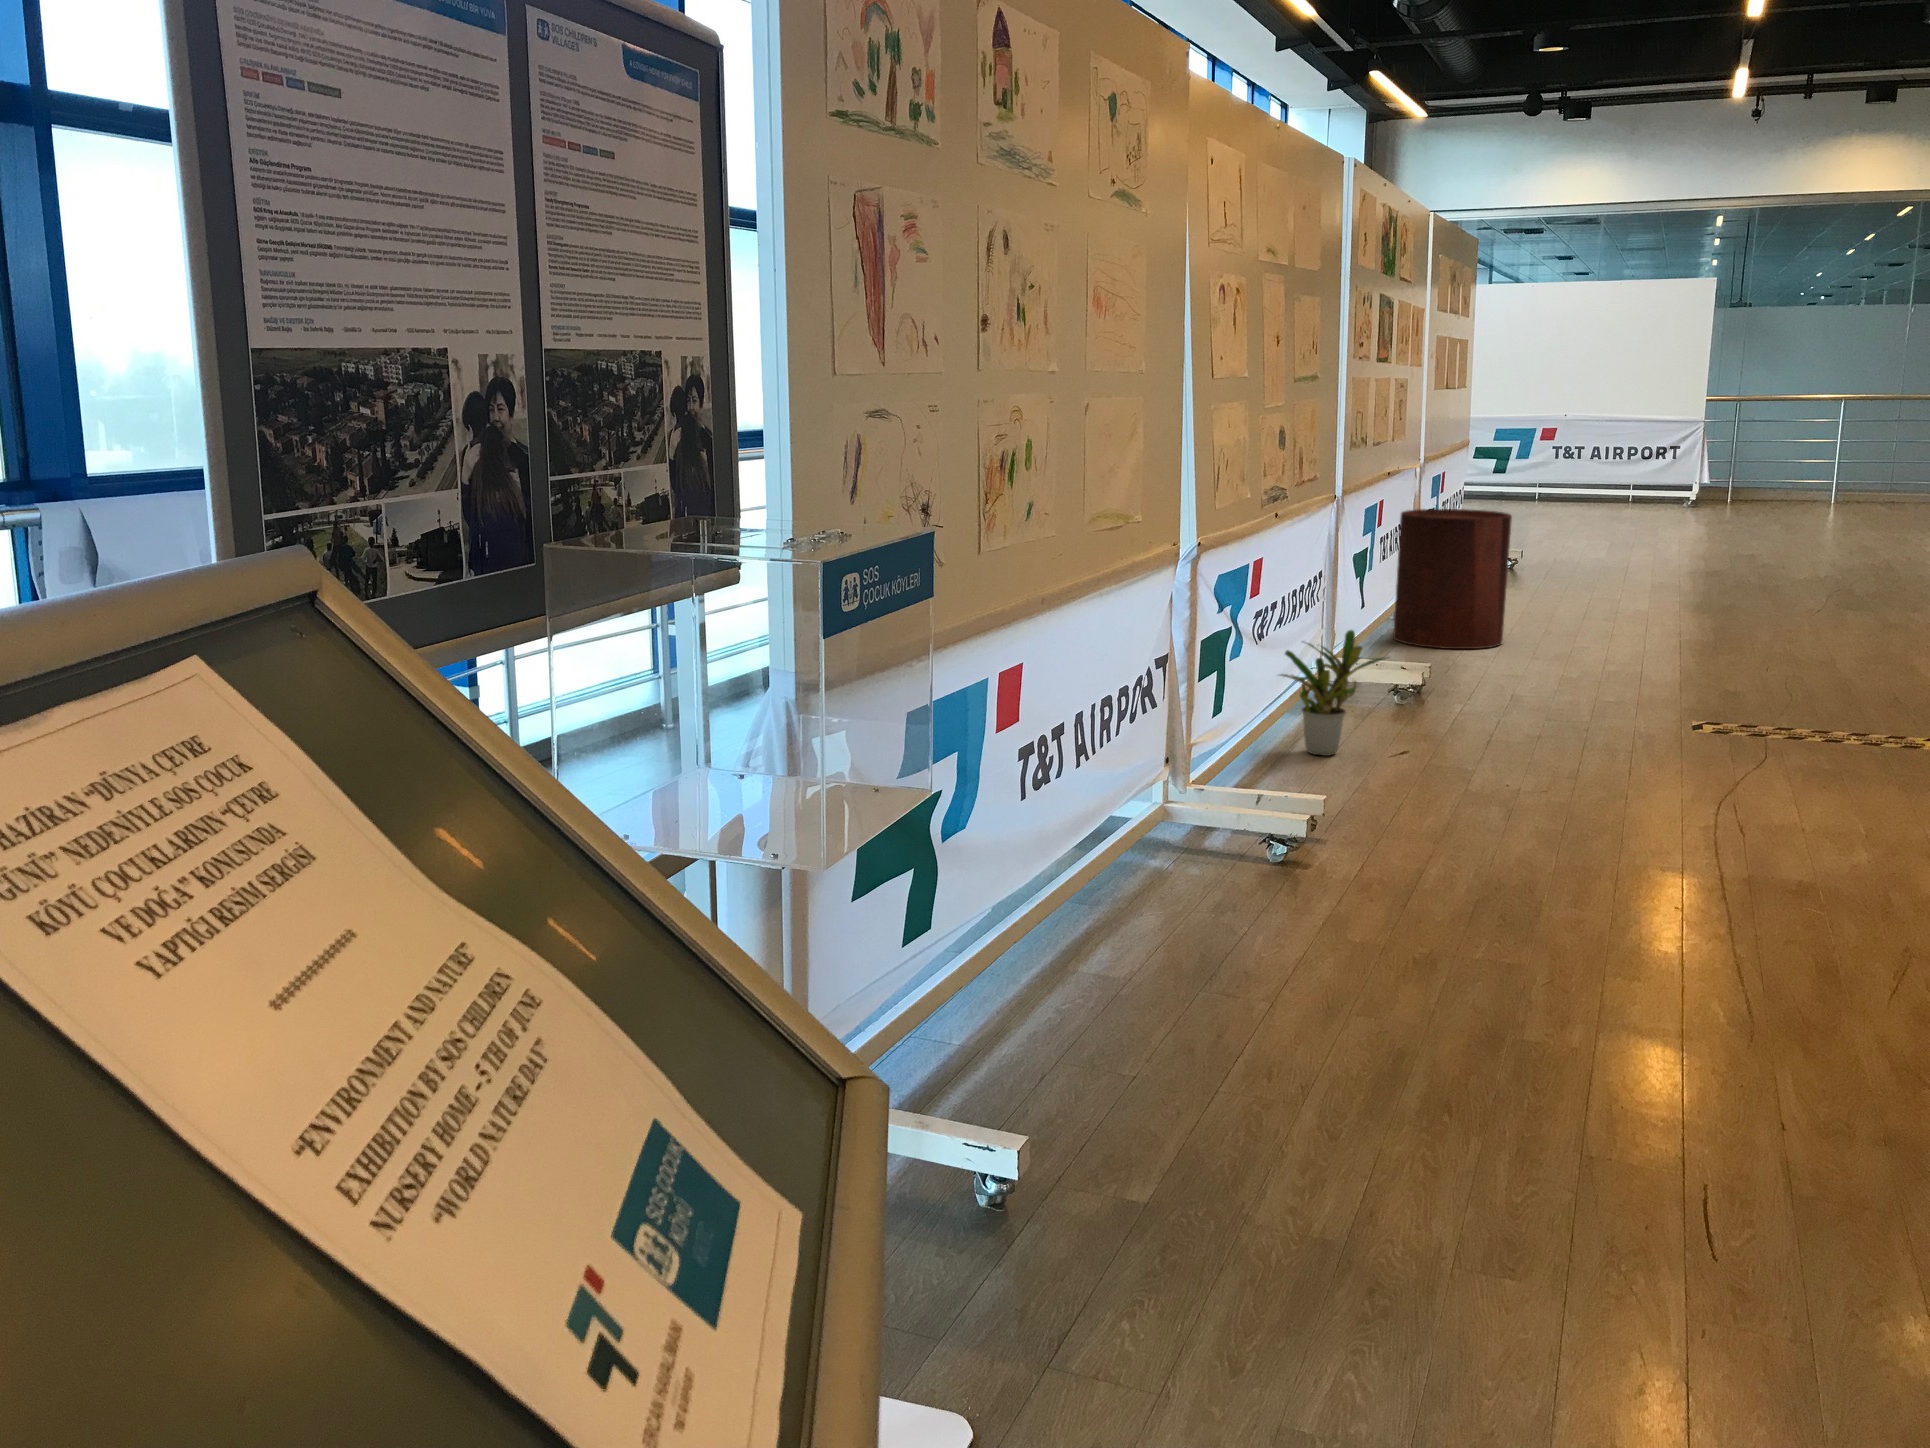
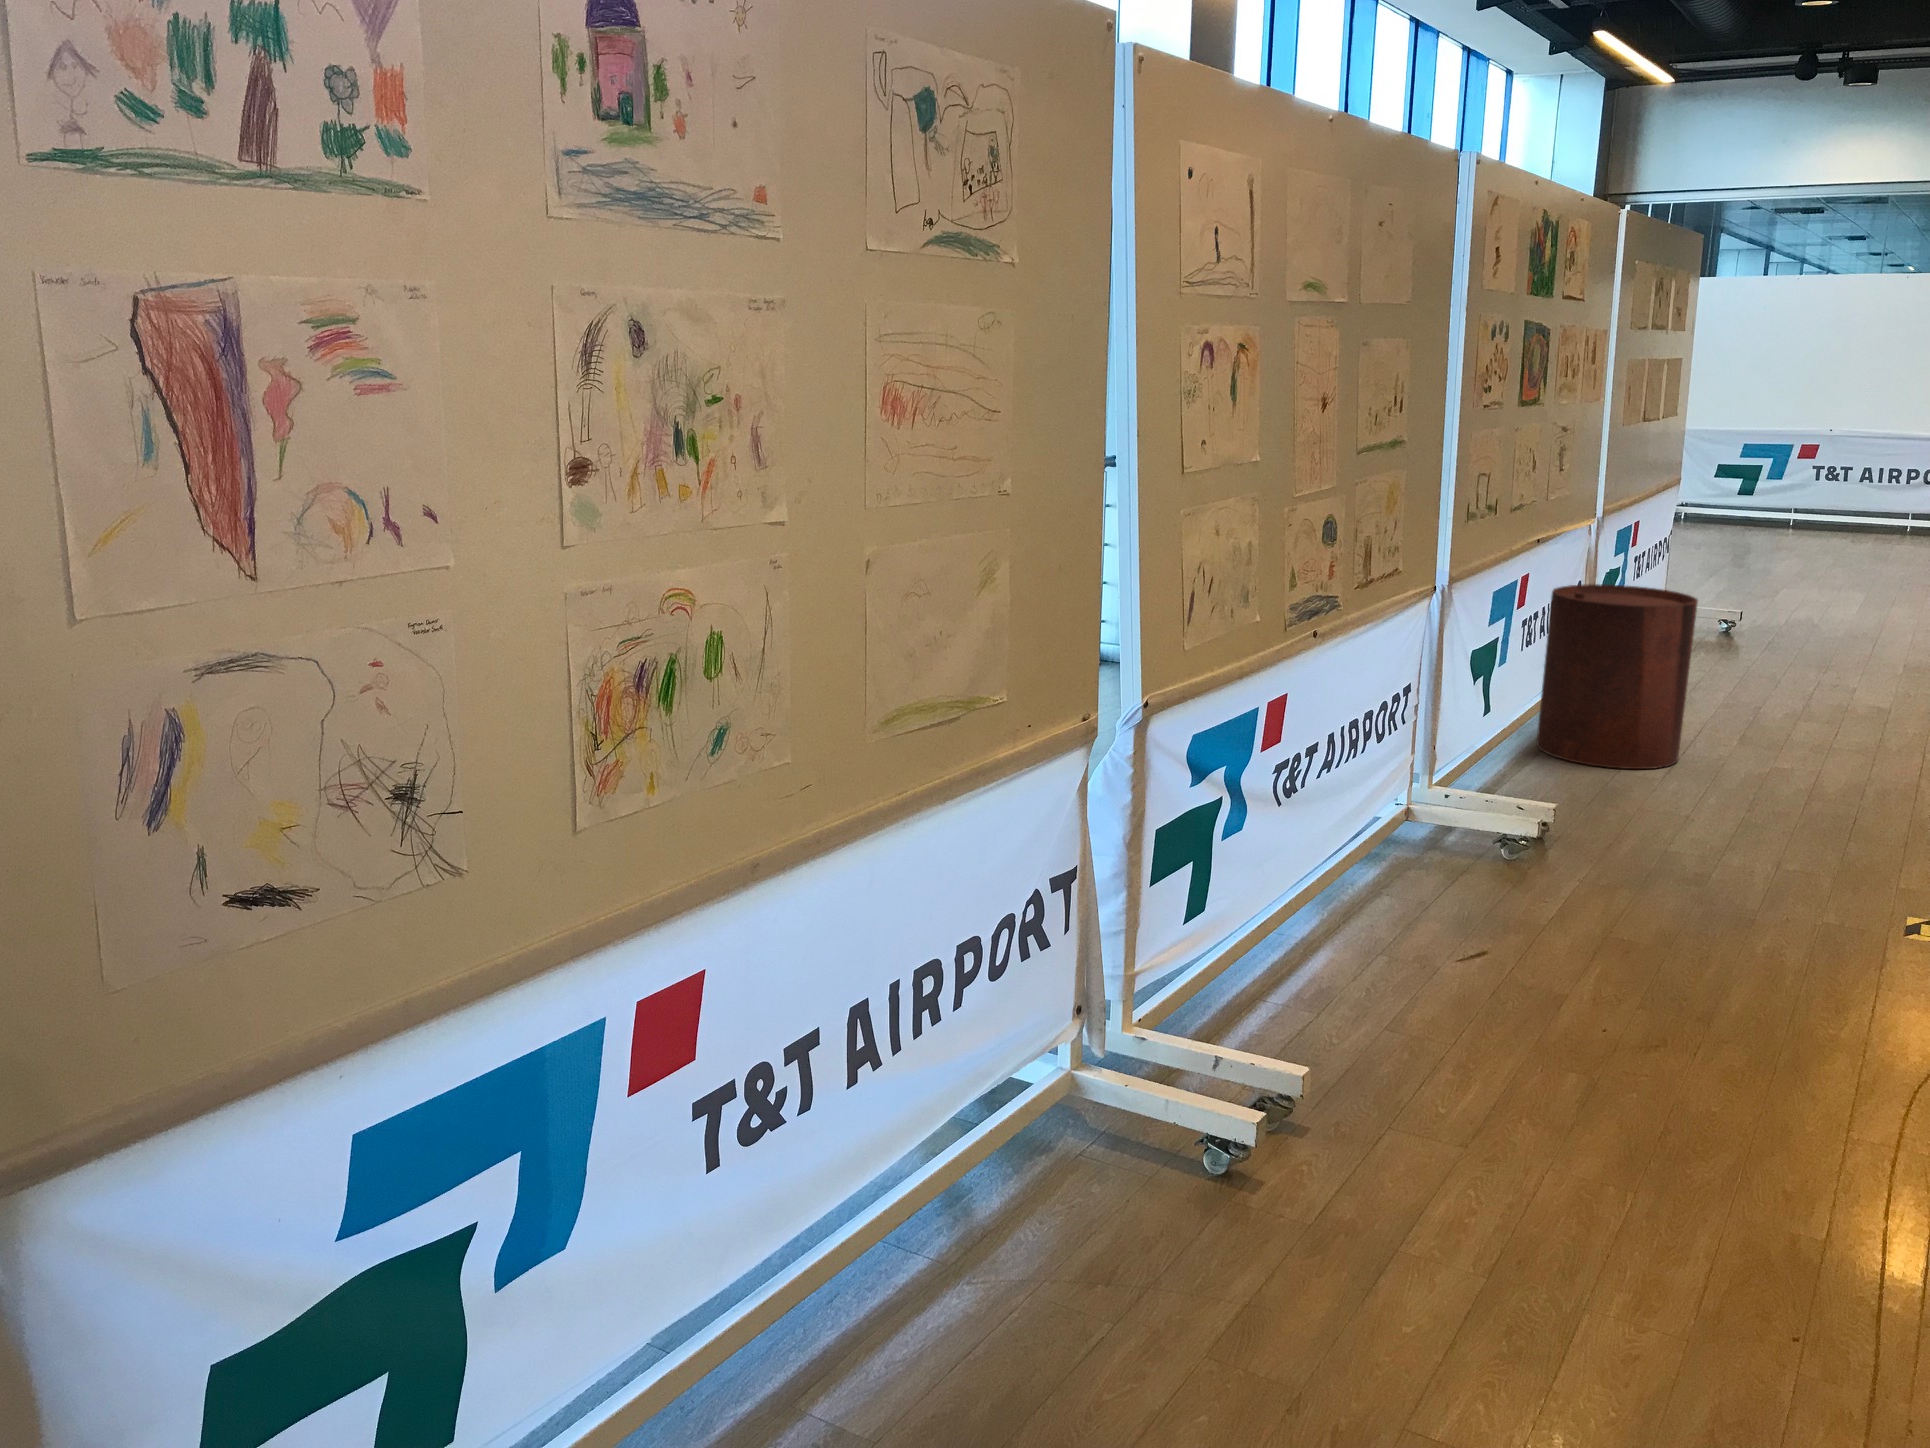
potted plant: present [1281,630,1386,756] -> none [1298,787,1460,957]

